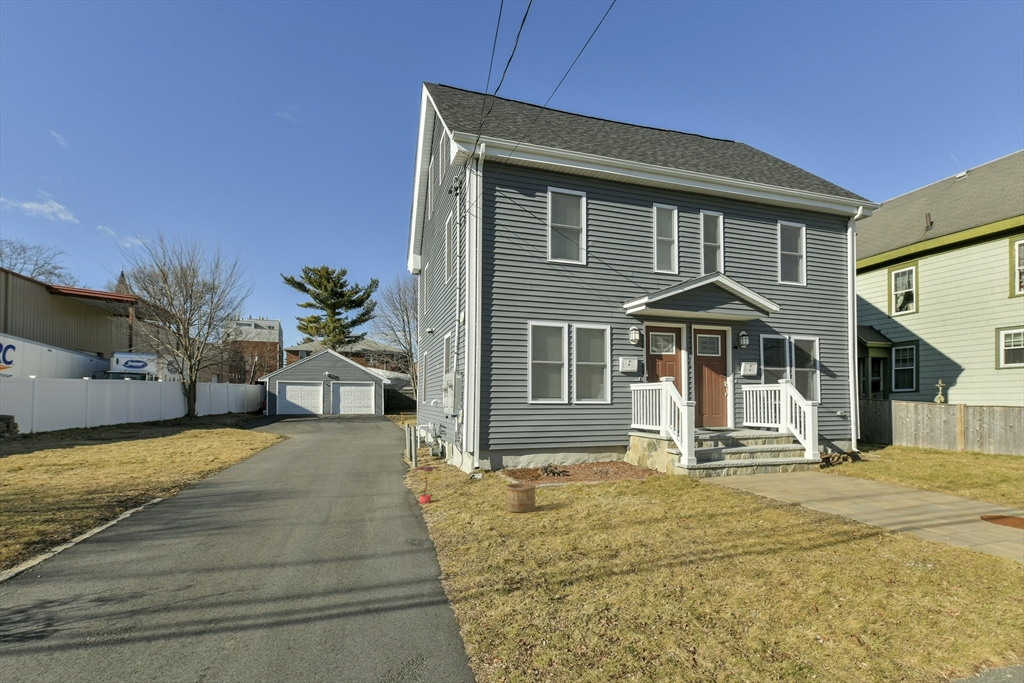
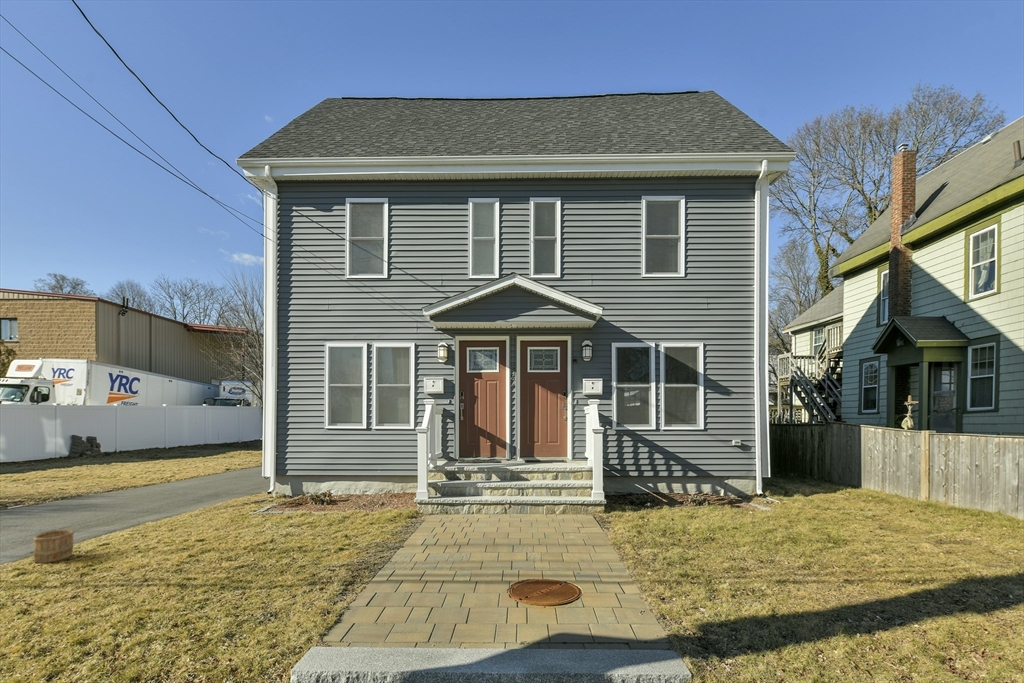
potted plant: present [412,466,438,503] -> none [70,497,101,534]

